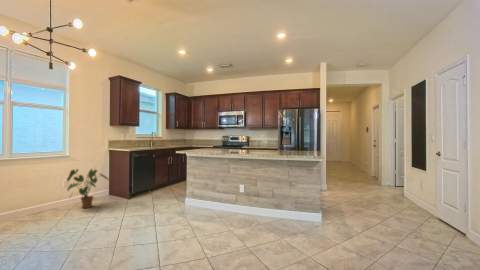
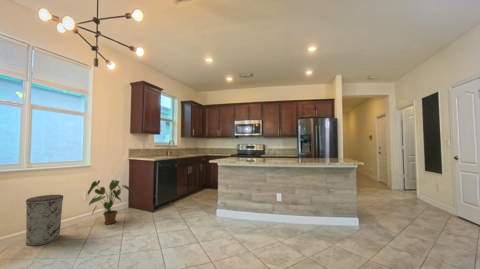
trash can: none [10,180,43,222] -> present [26,195,63,246]

